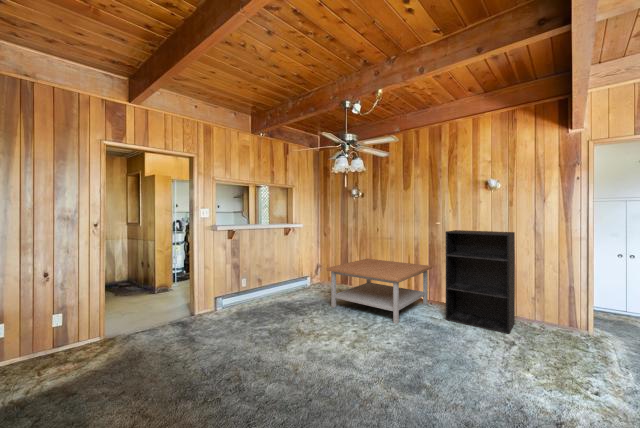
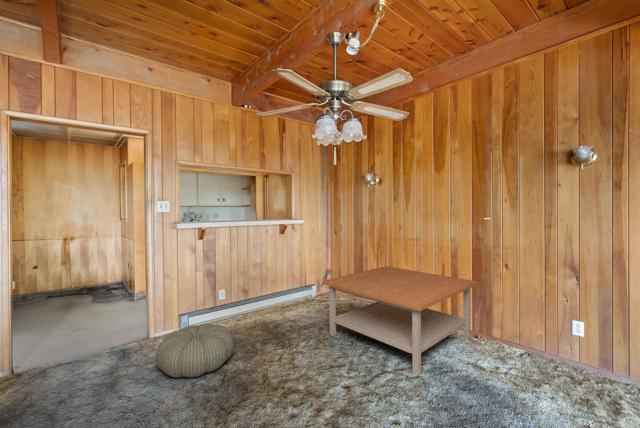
bookshelf: present [446,230,515,334] -> none [499,230,627,416]
pouf: none [218,300,270,333] -> present [156,324,234,377]

